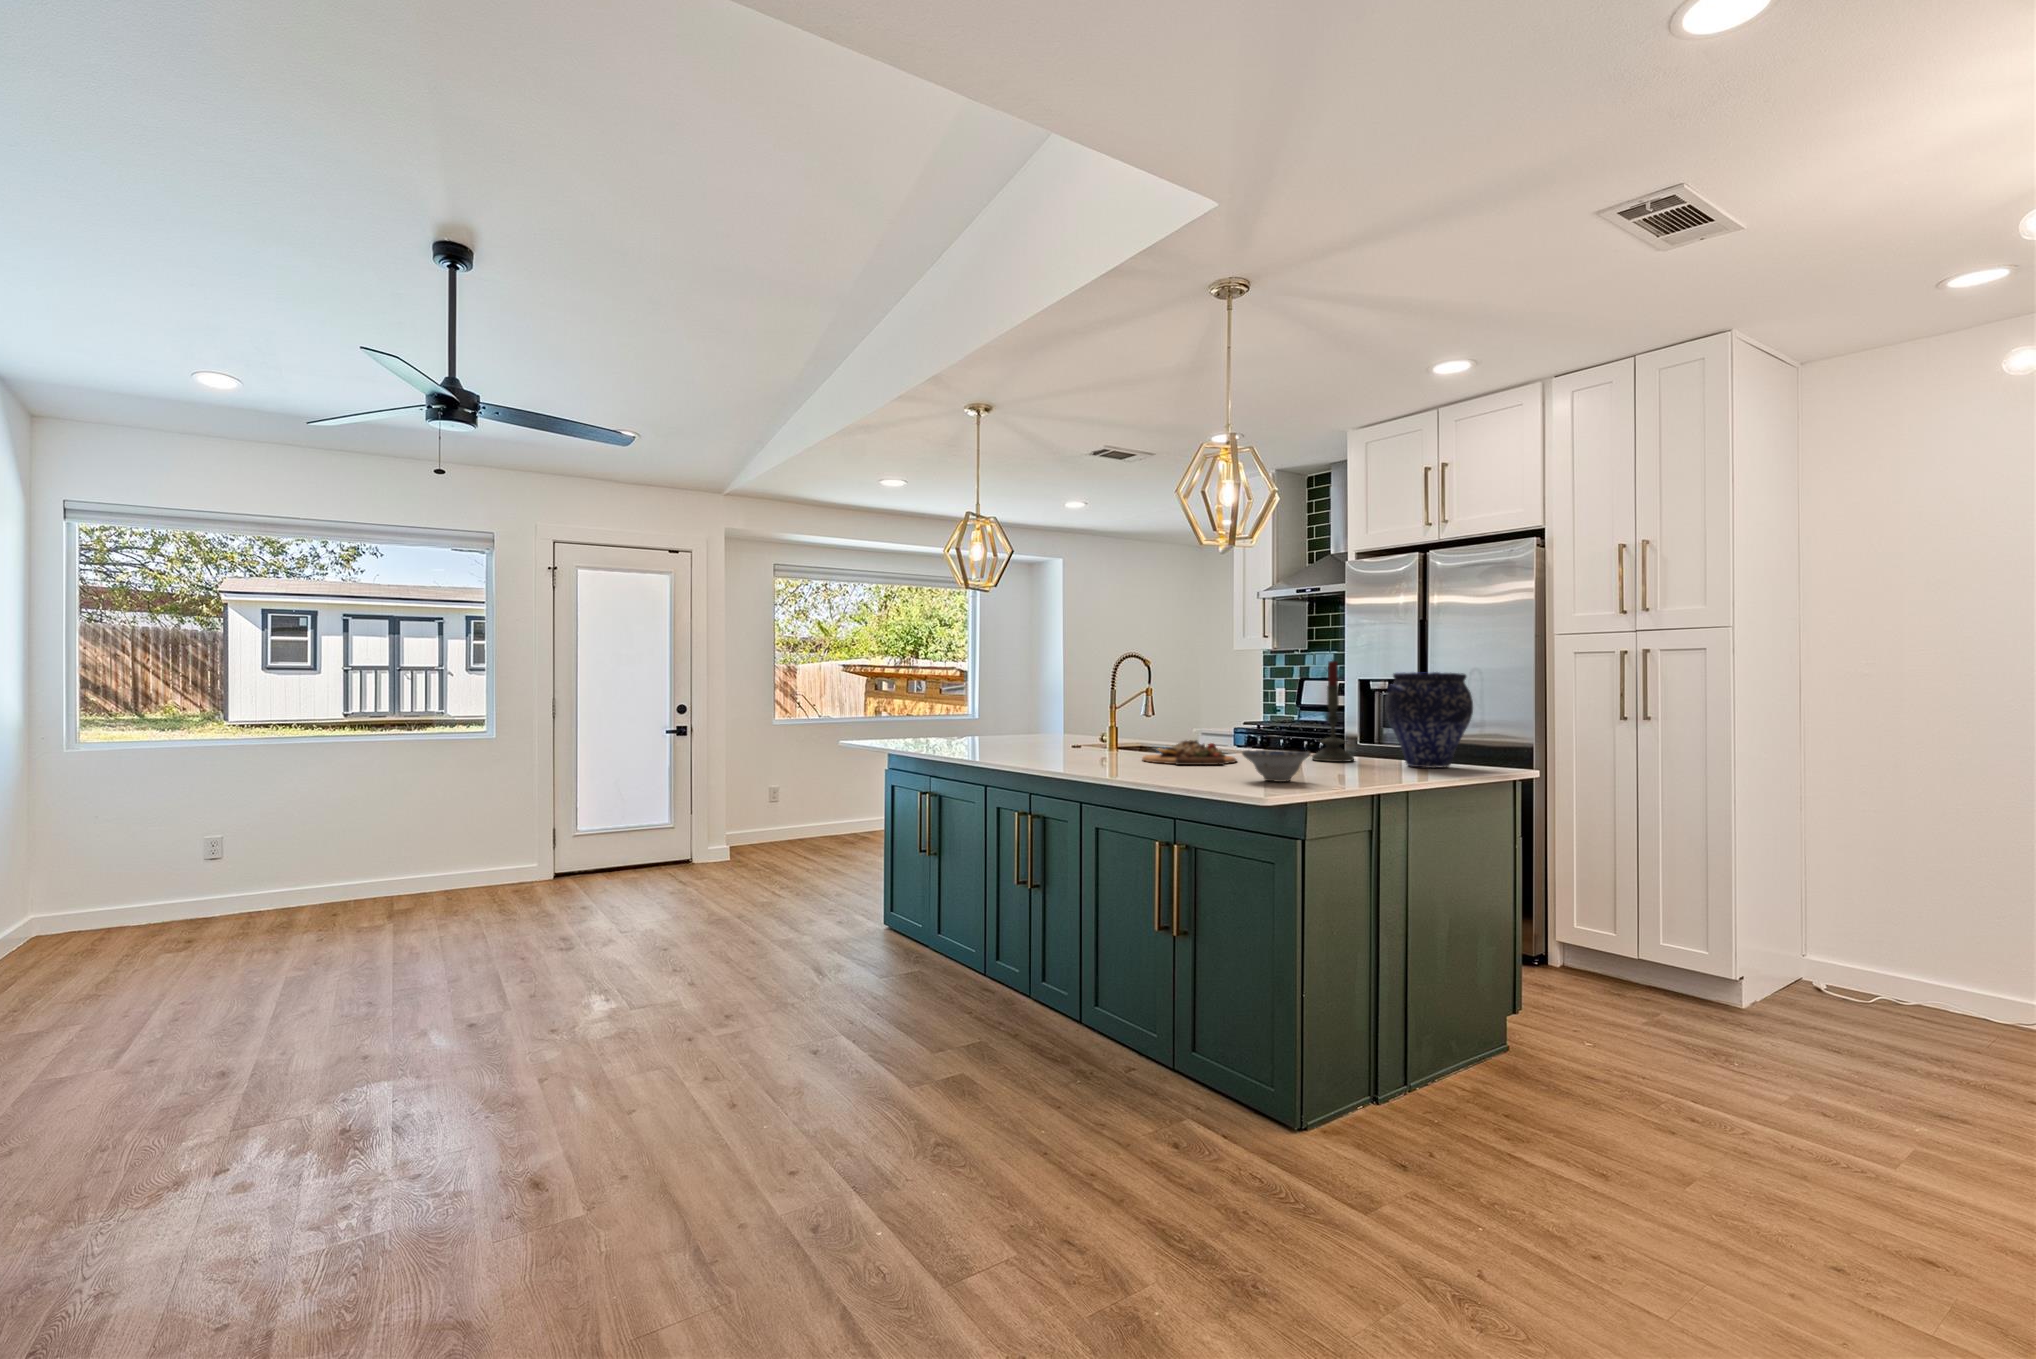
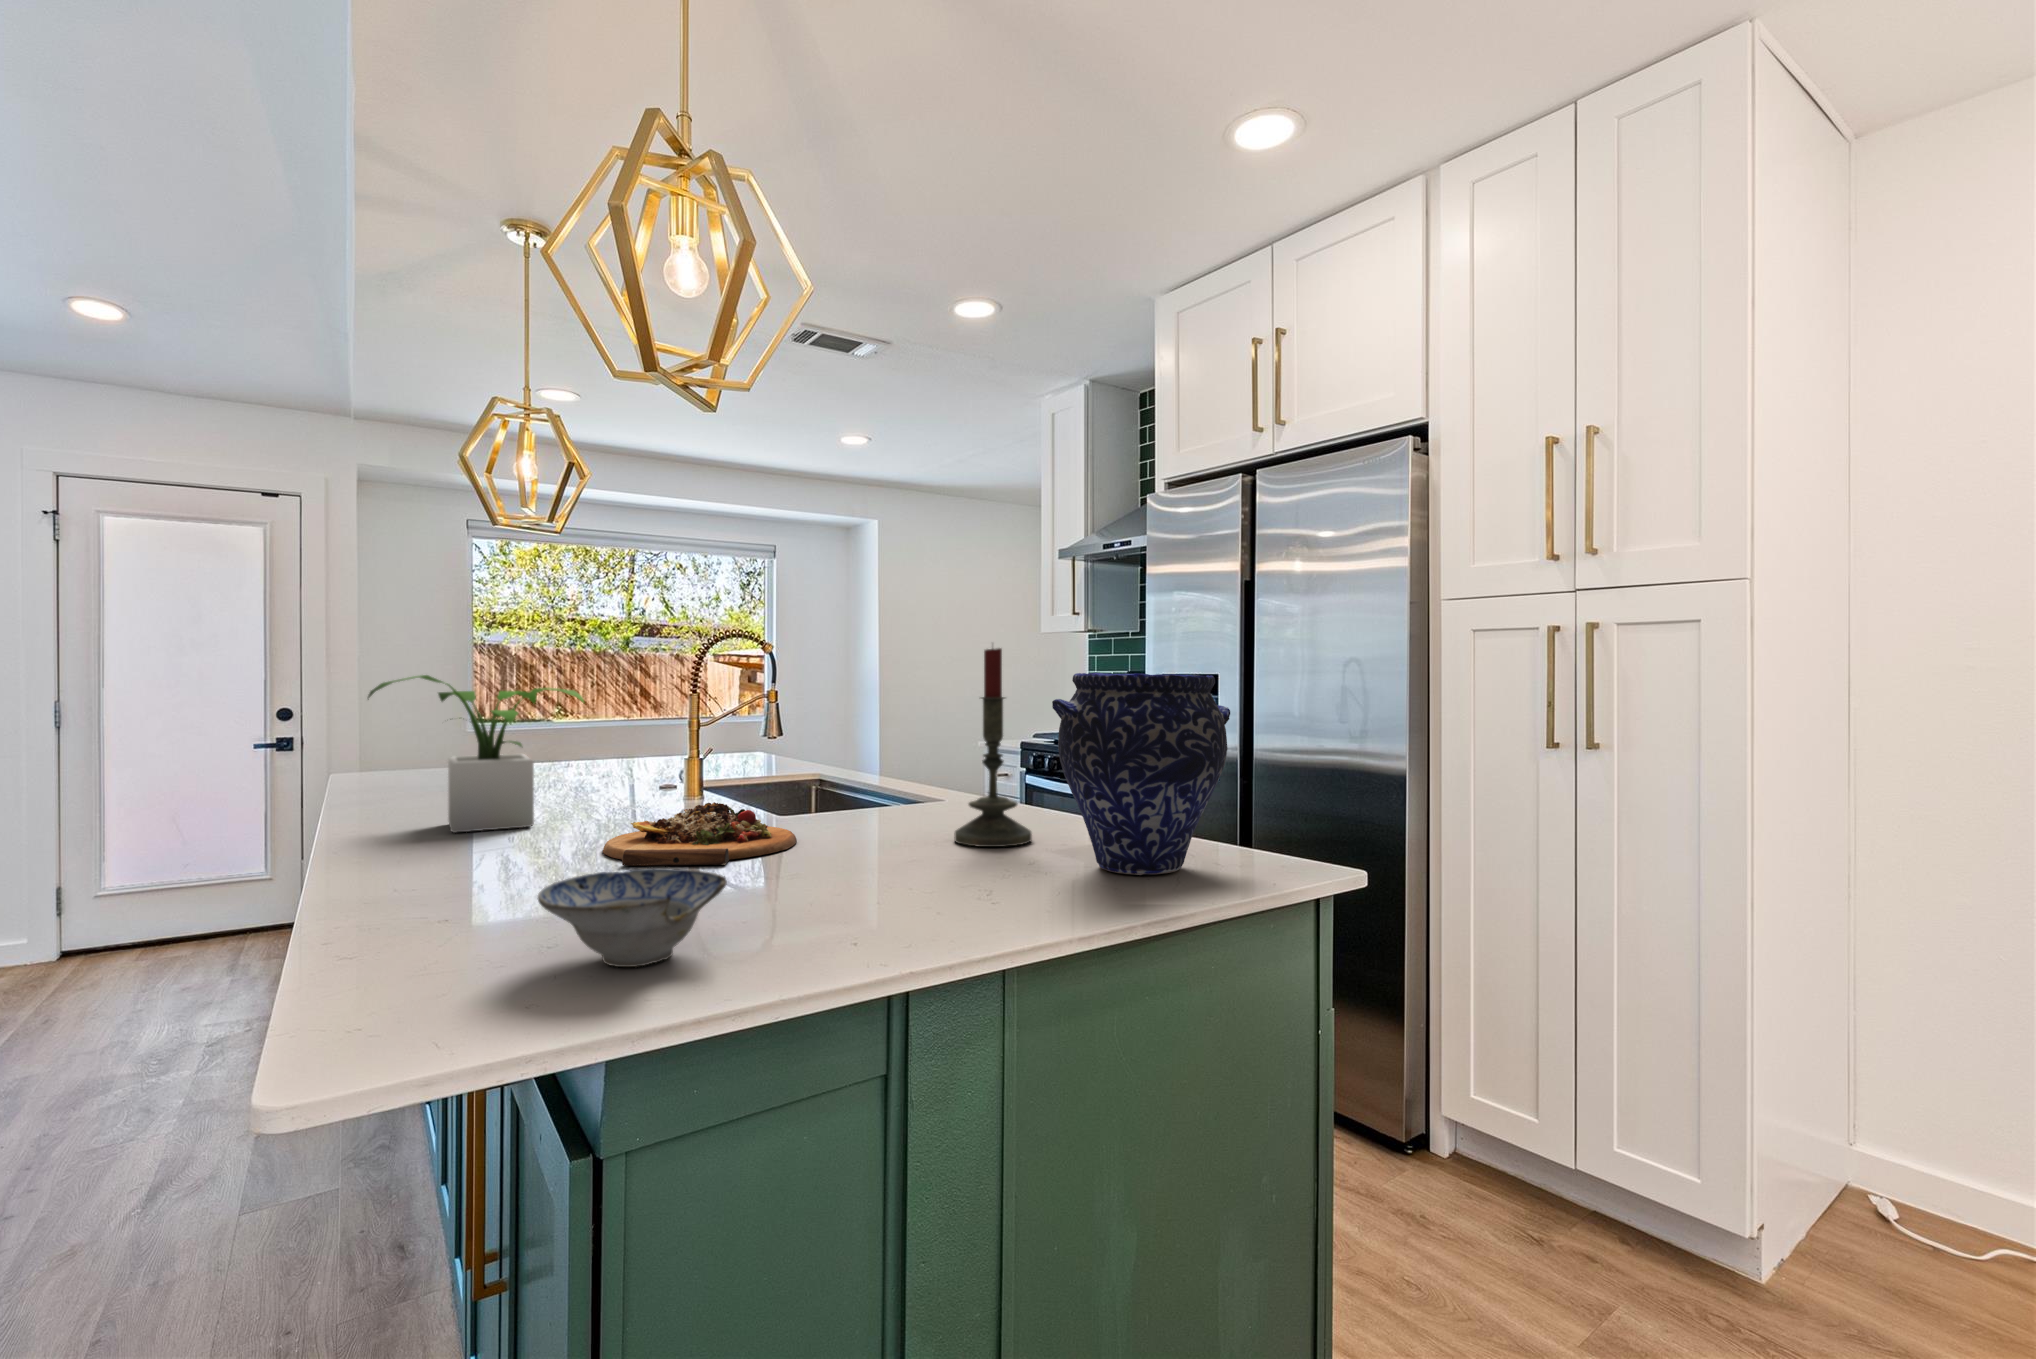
potted plant: none [1012,674,1099,757] -> present [368,675,584,832]

